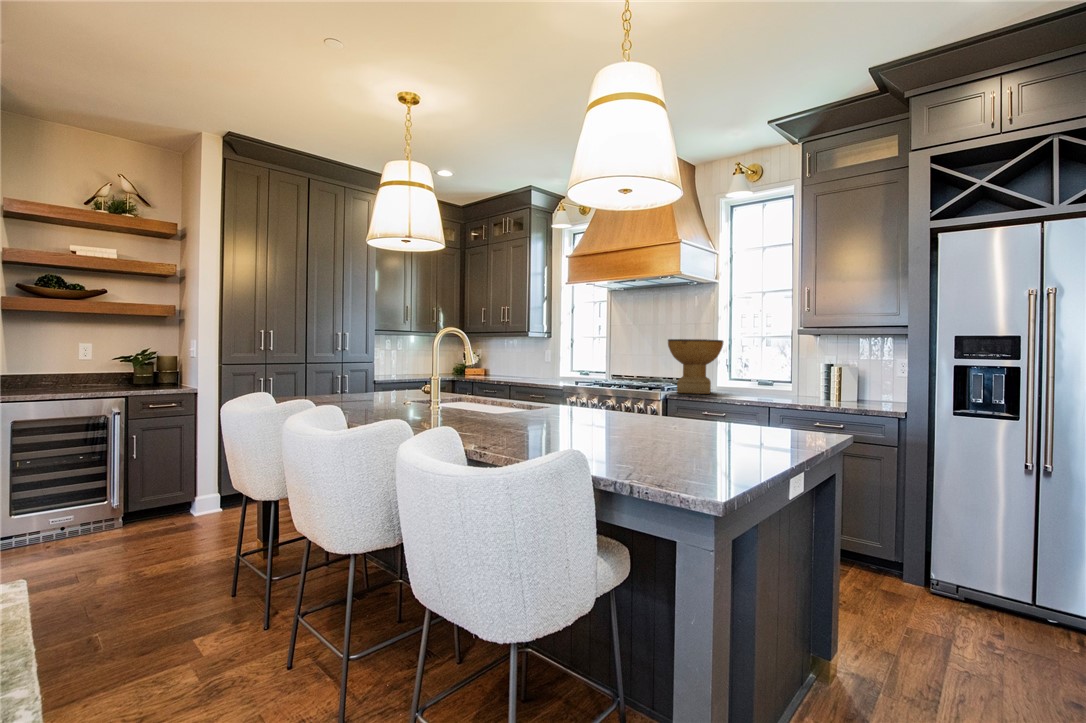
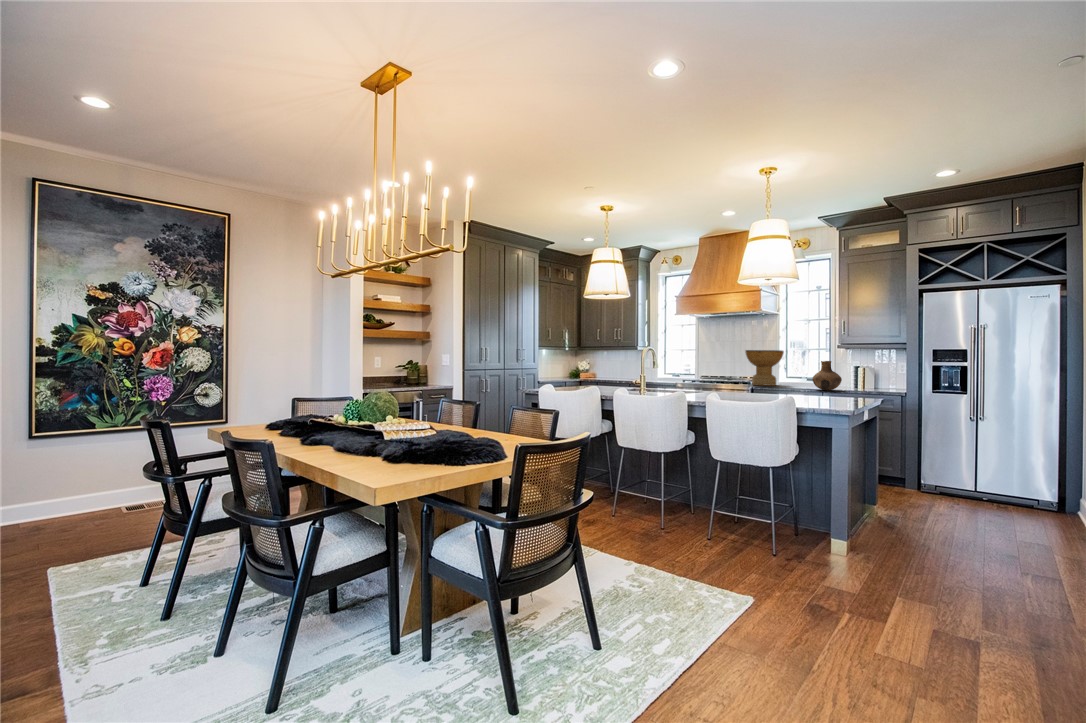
vase: none [757,356,803,404] -> present [812,361,842,391]

